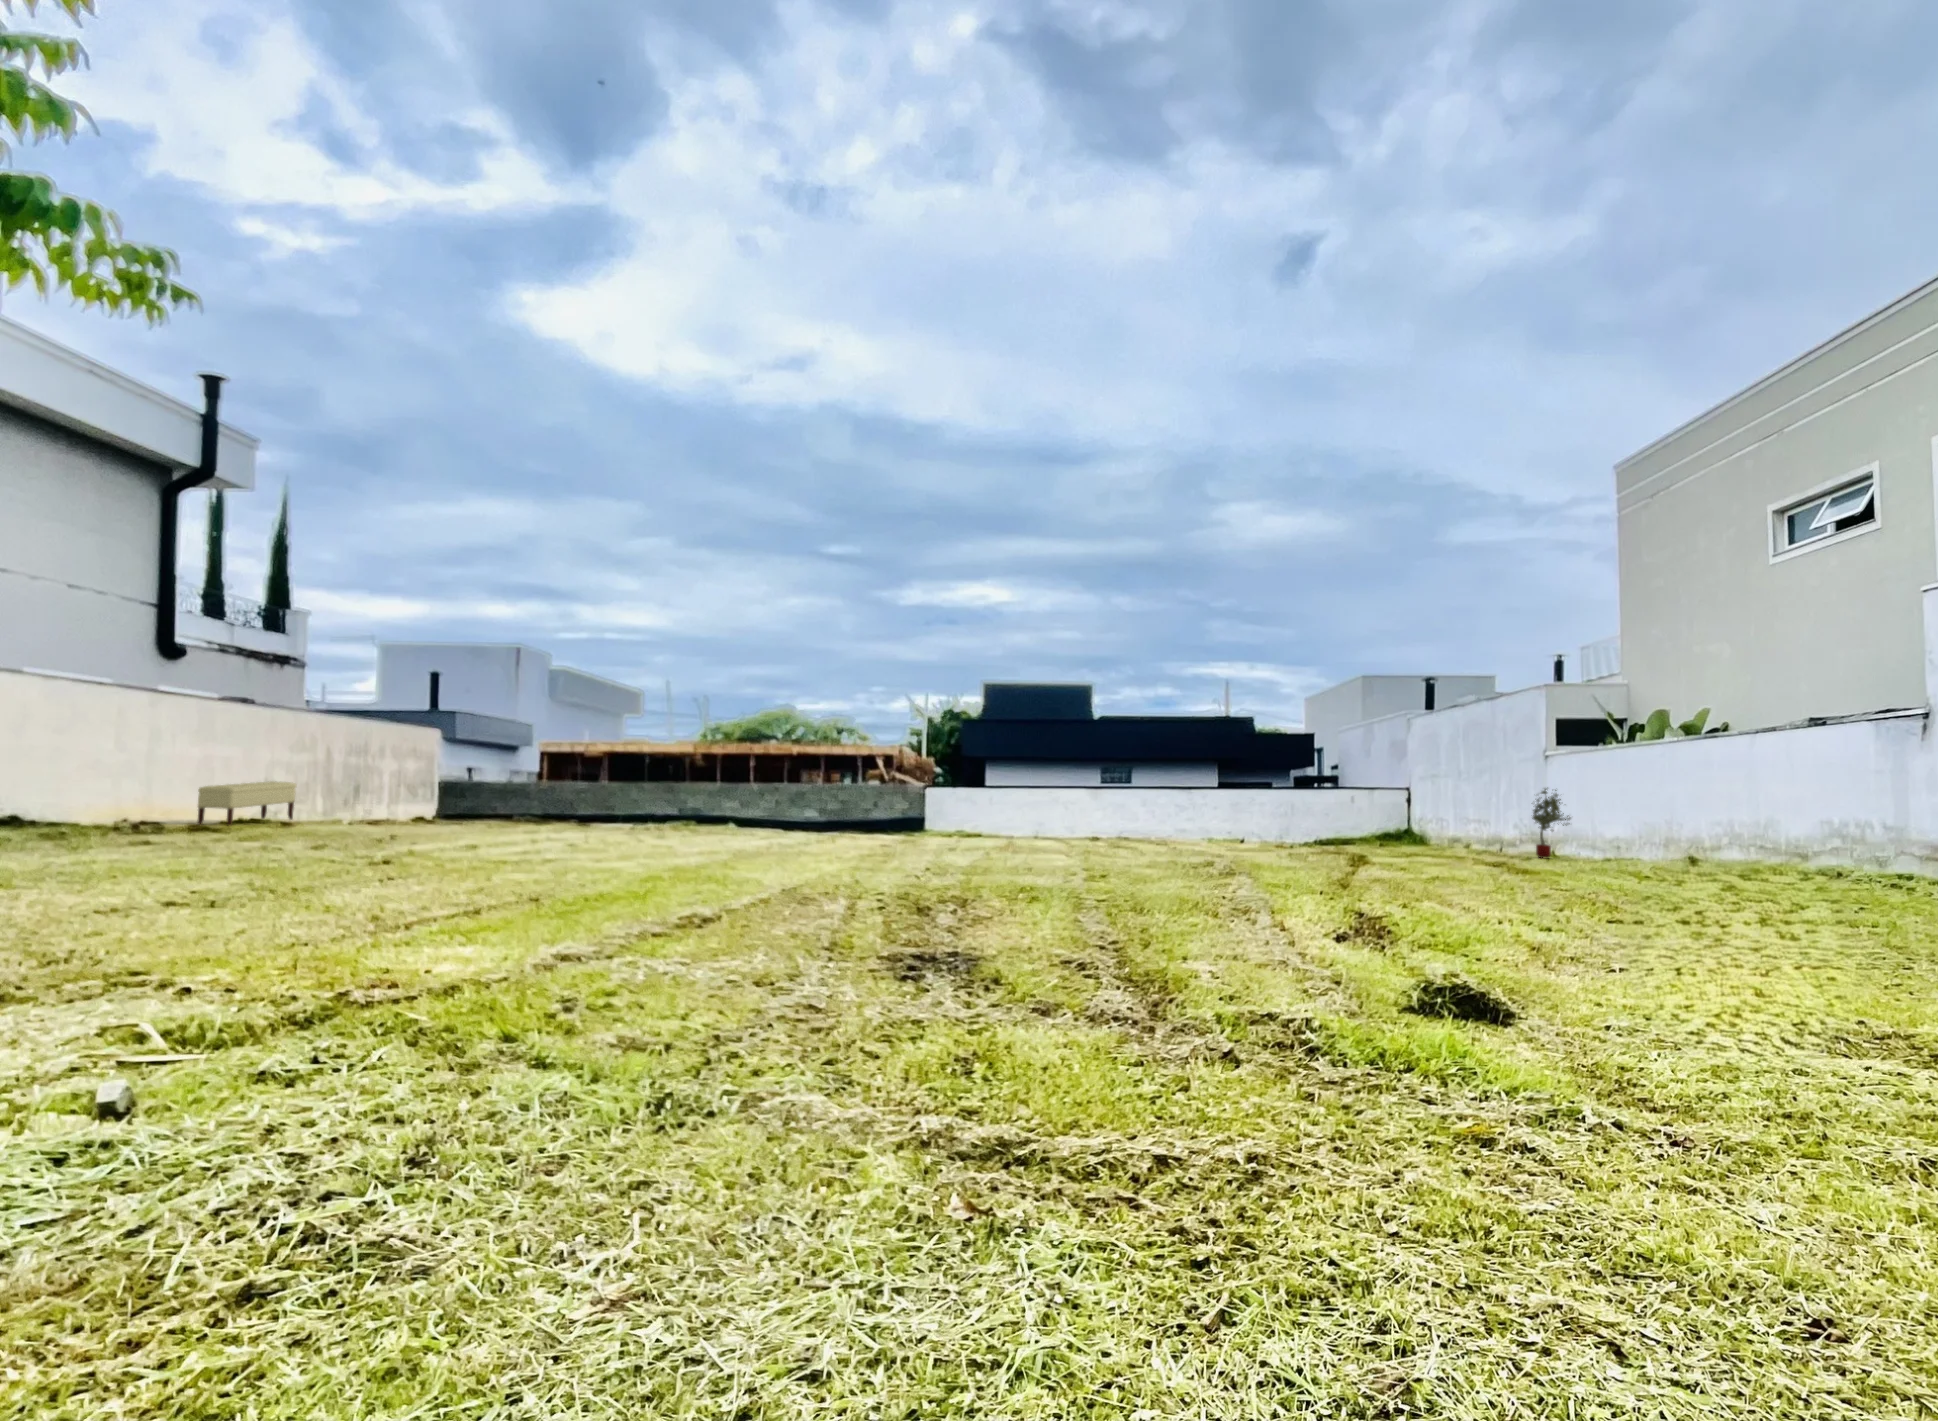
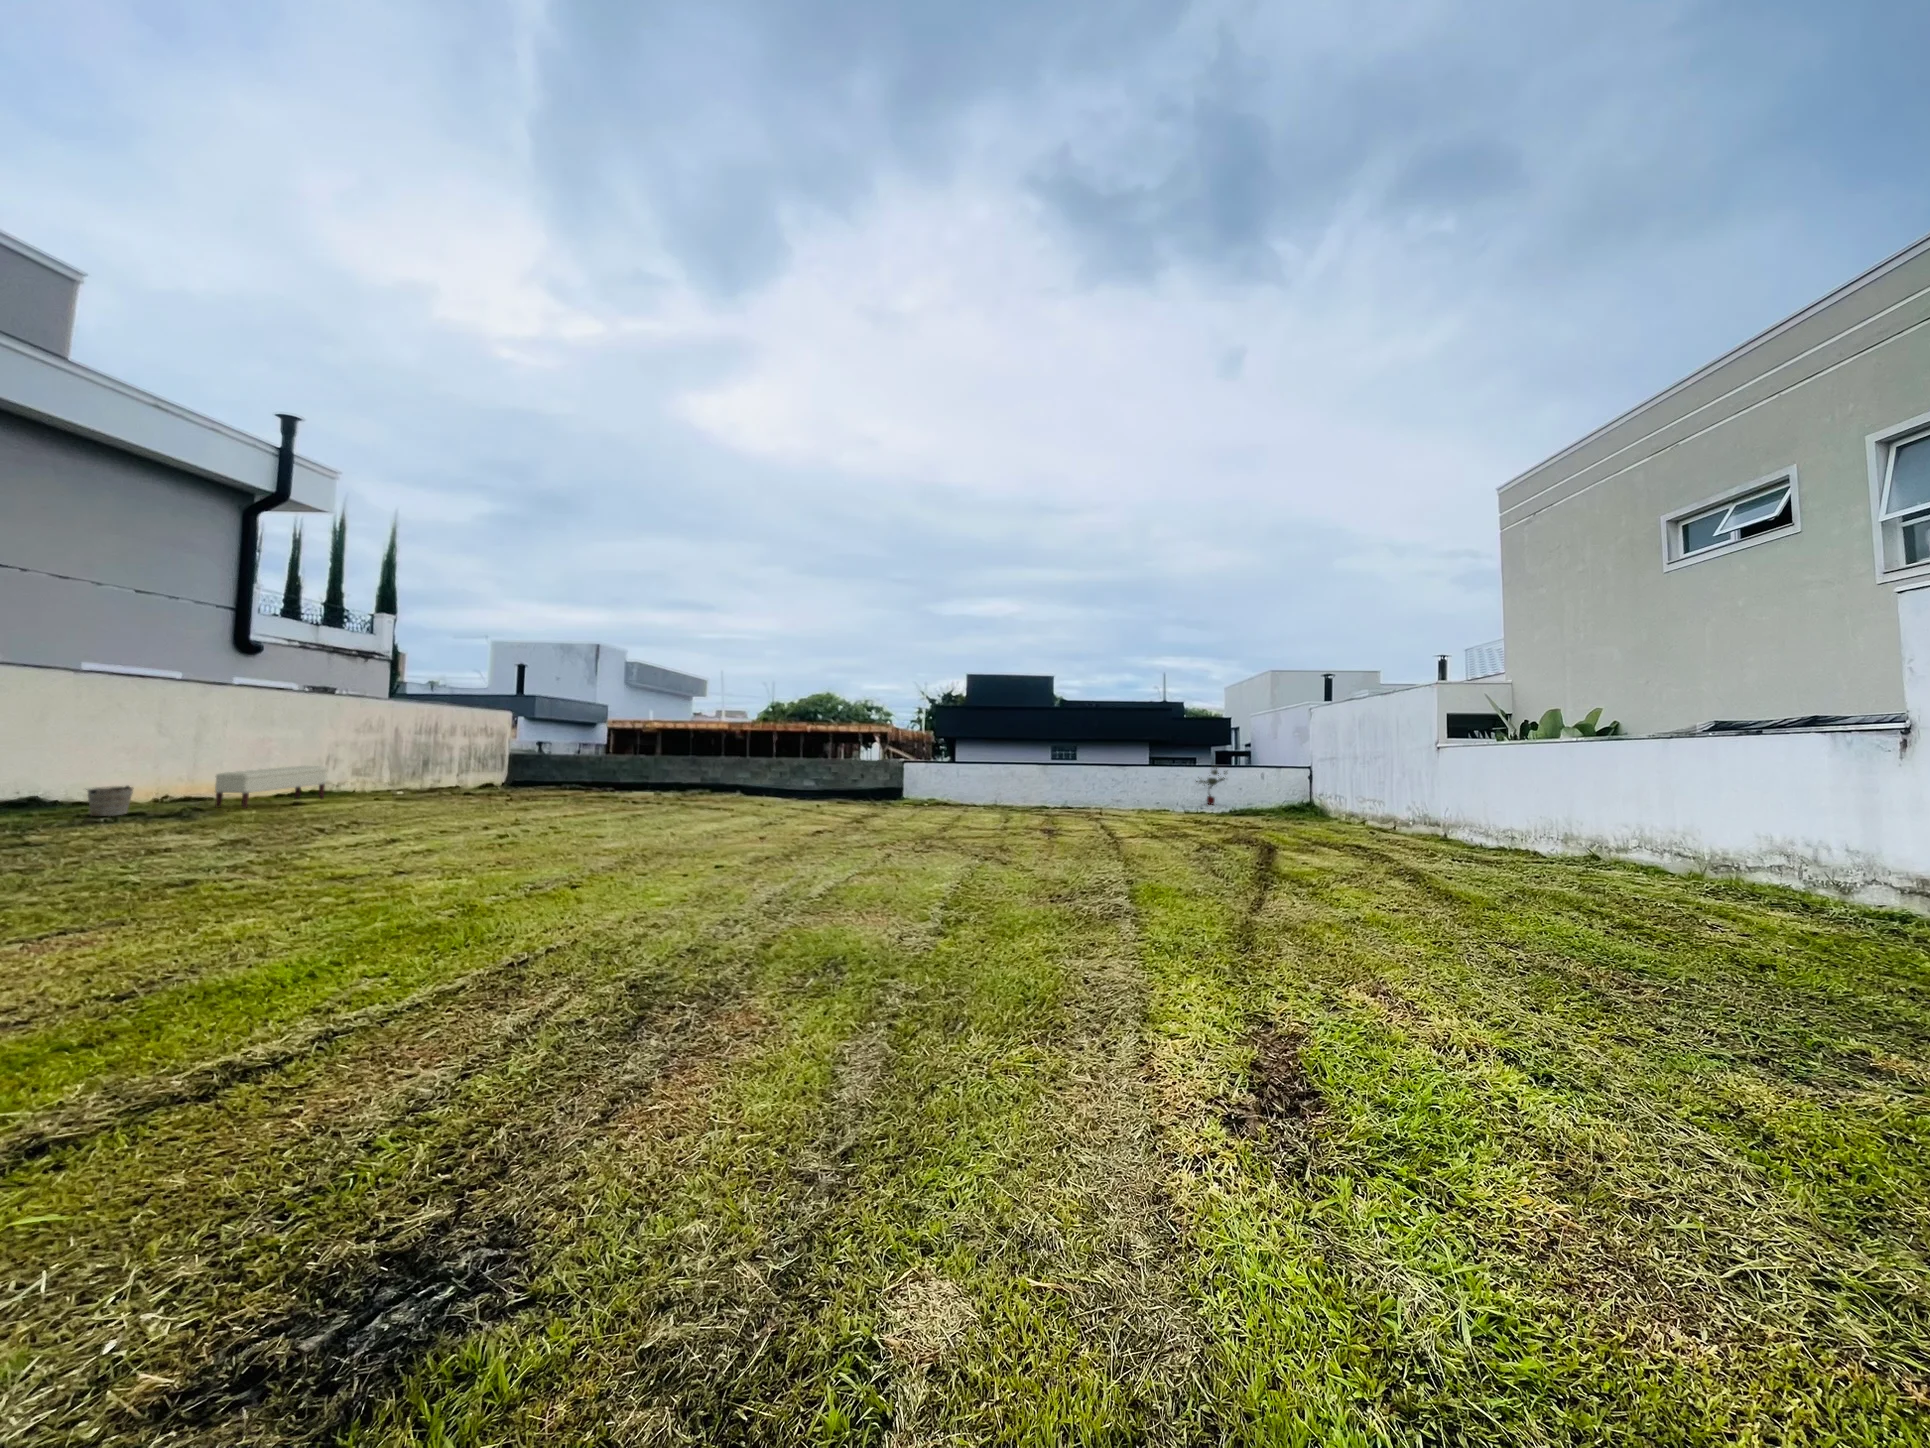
potted tree: present [1532,789,1571,858] -> present [1196,766,1227,805]
bucket: none [98,796,143,827] -> present [86,786,133,816]

